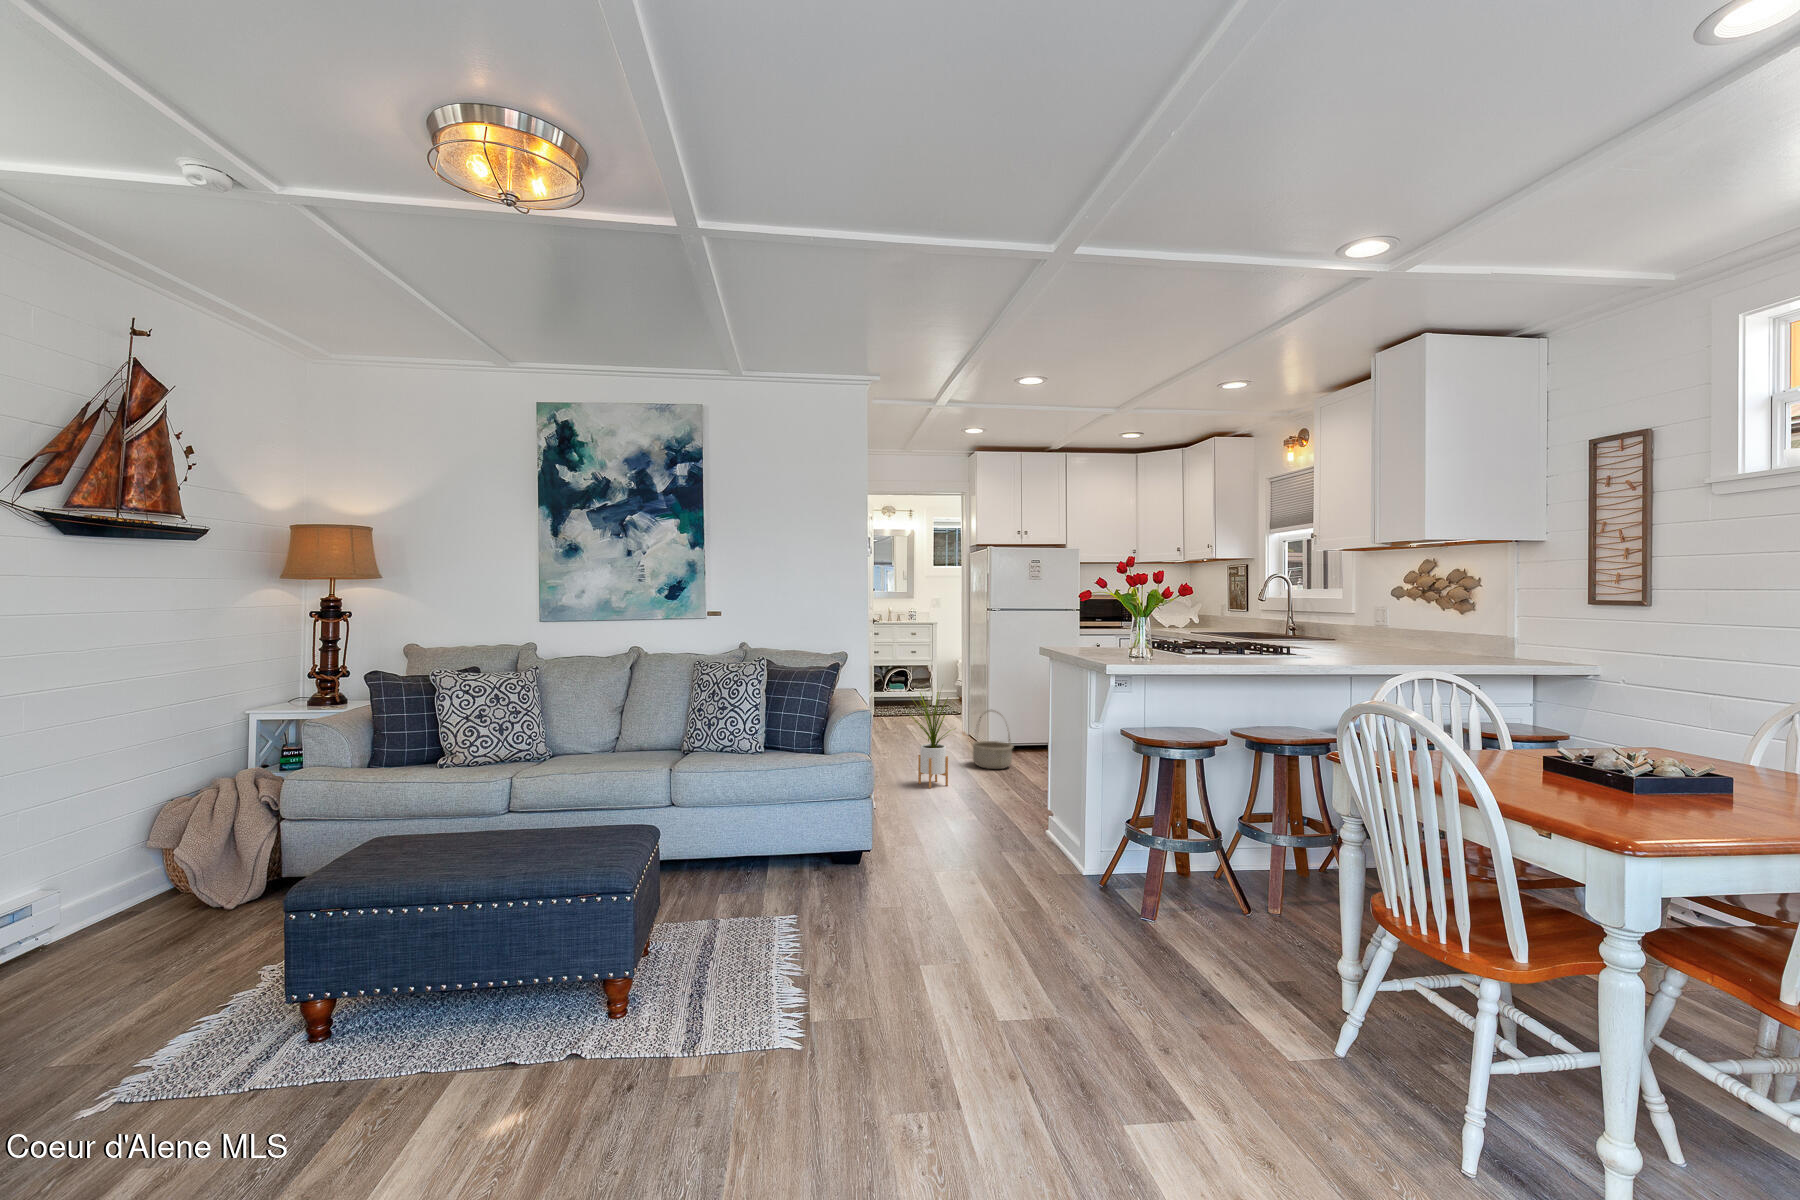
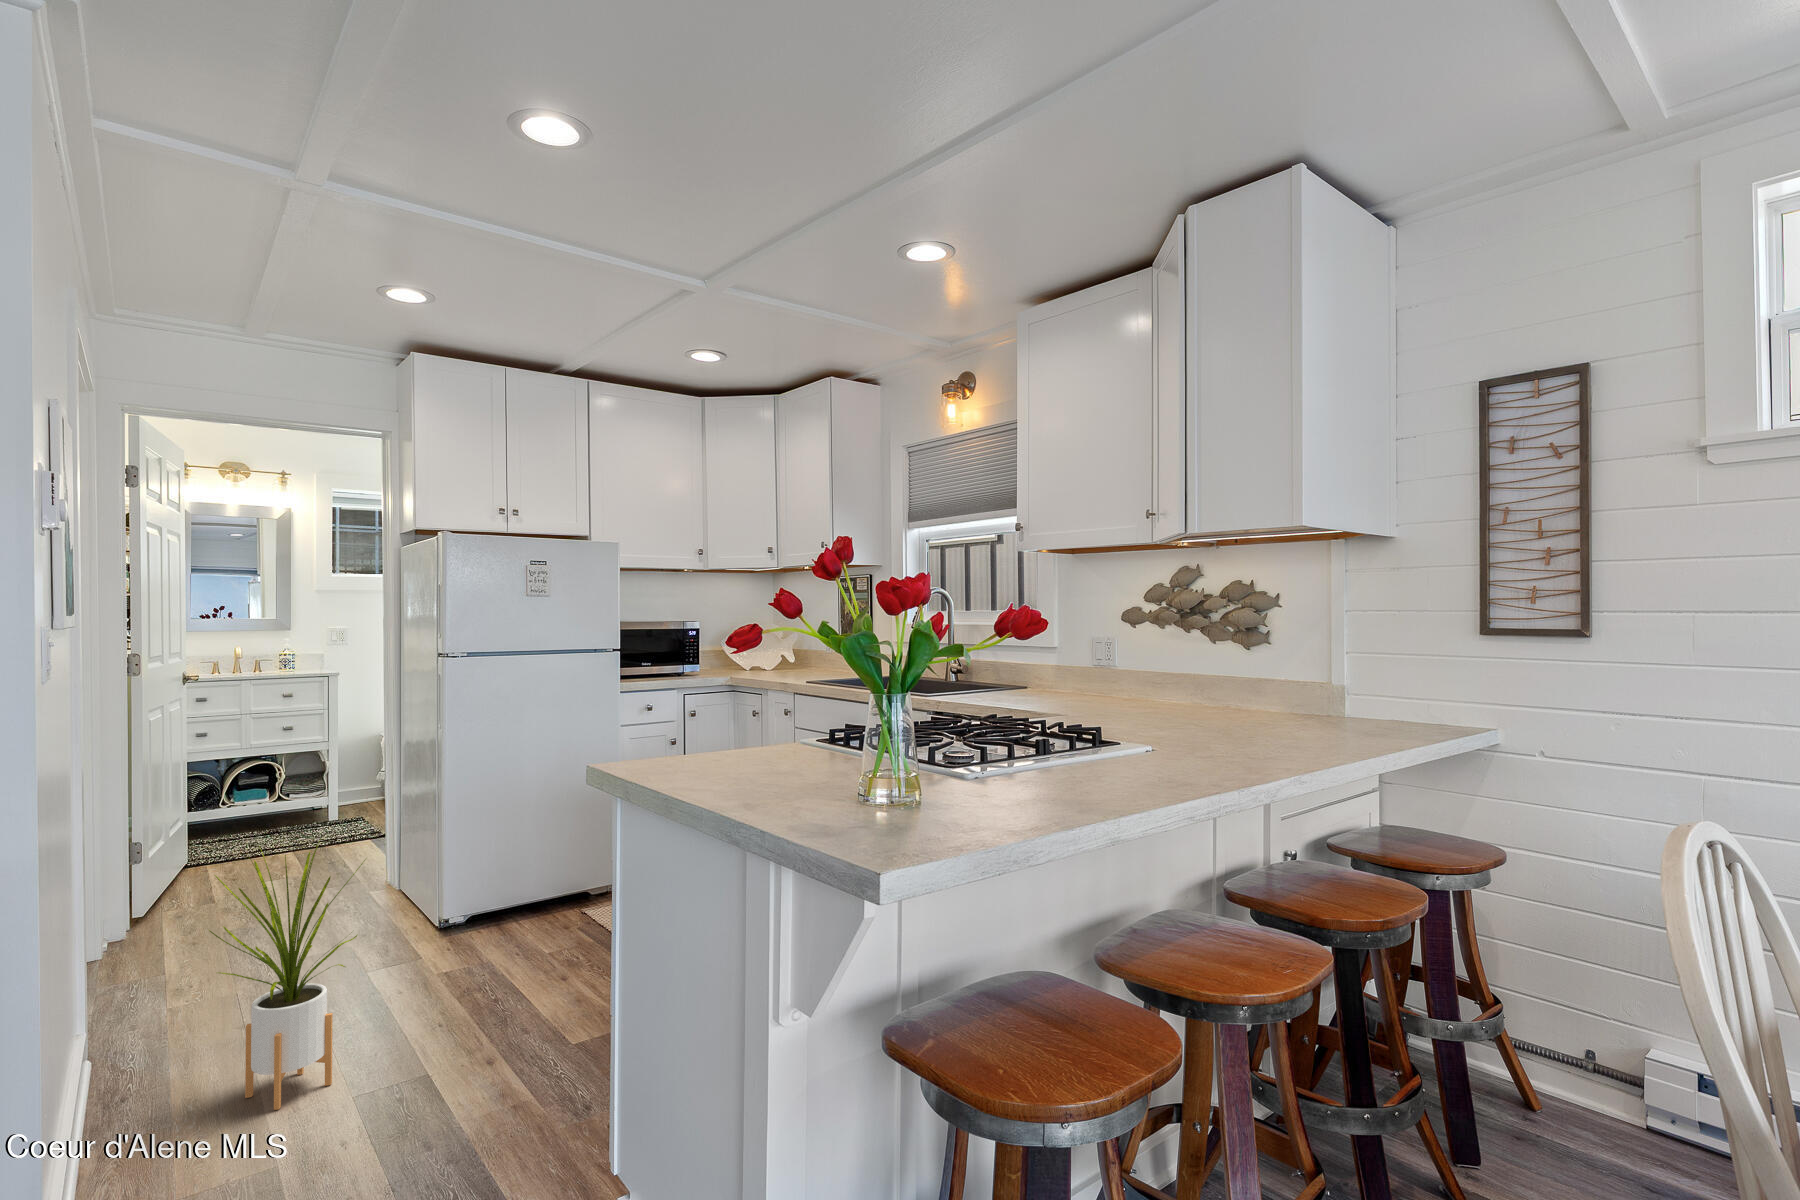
basket: present [972,710,1013,769] -> none [401,862,498,990]

